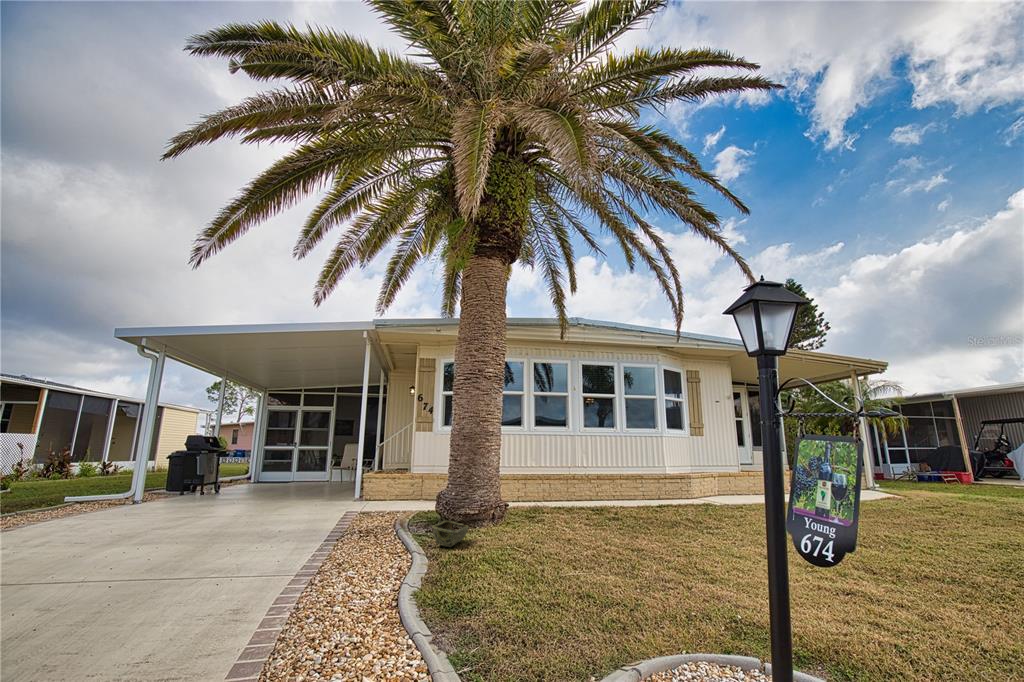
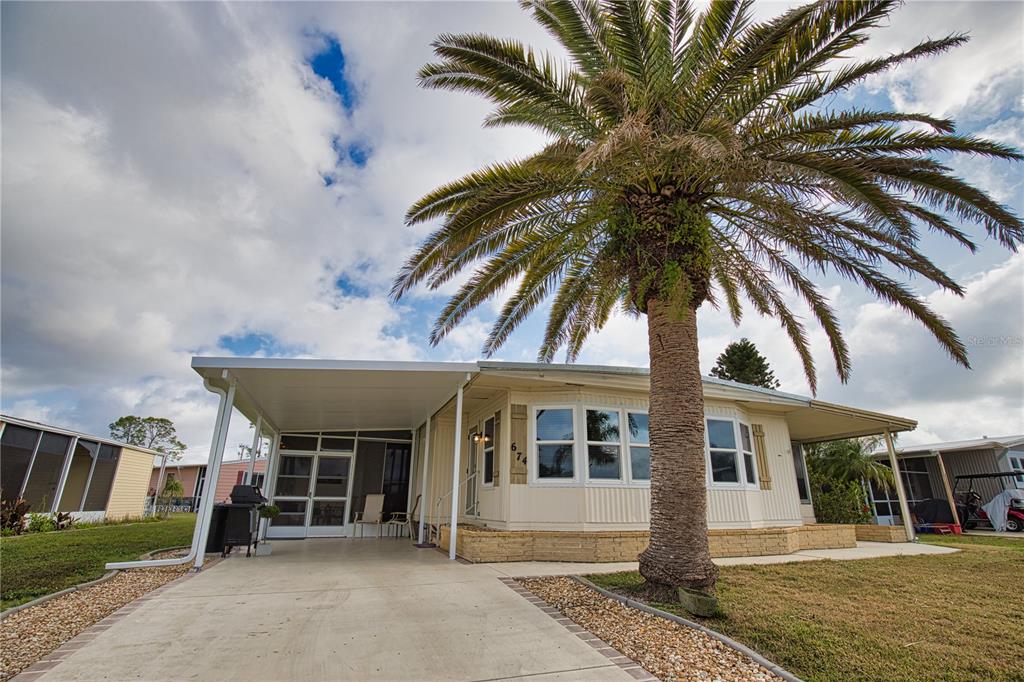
potted tree: none [208,451,230,493] -> present [256,505,280,556]

